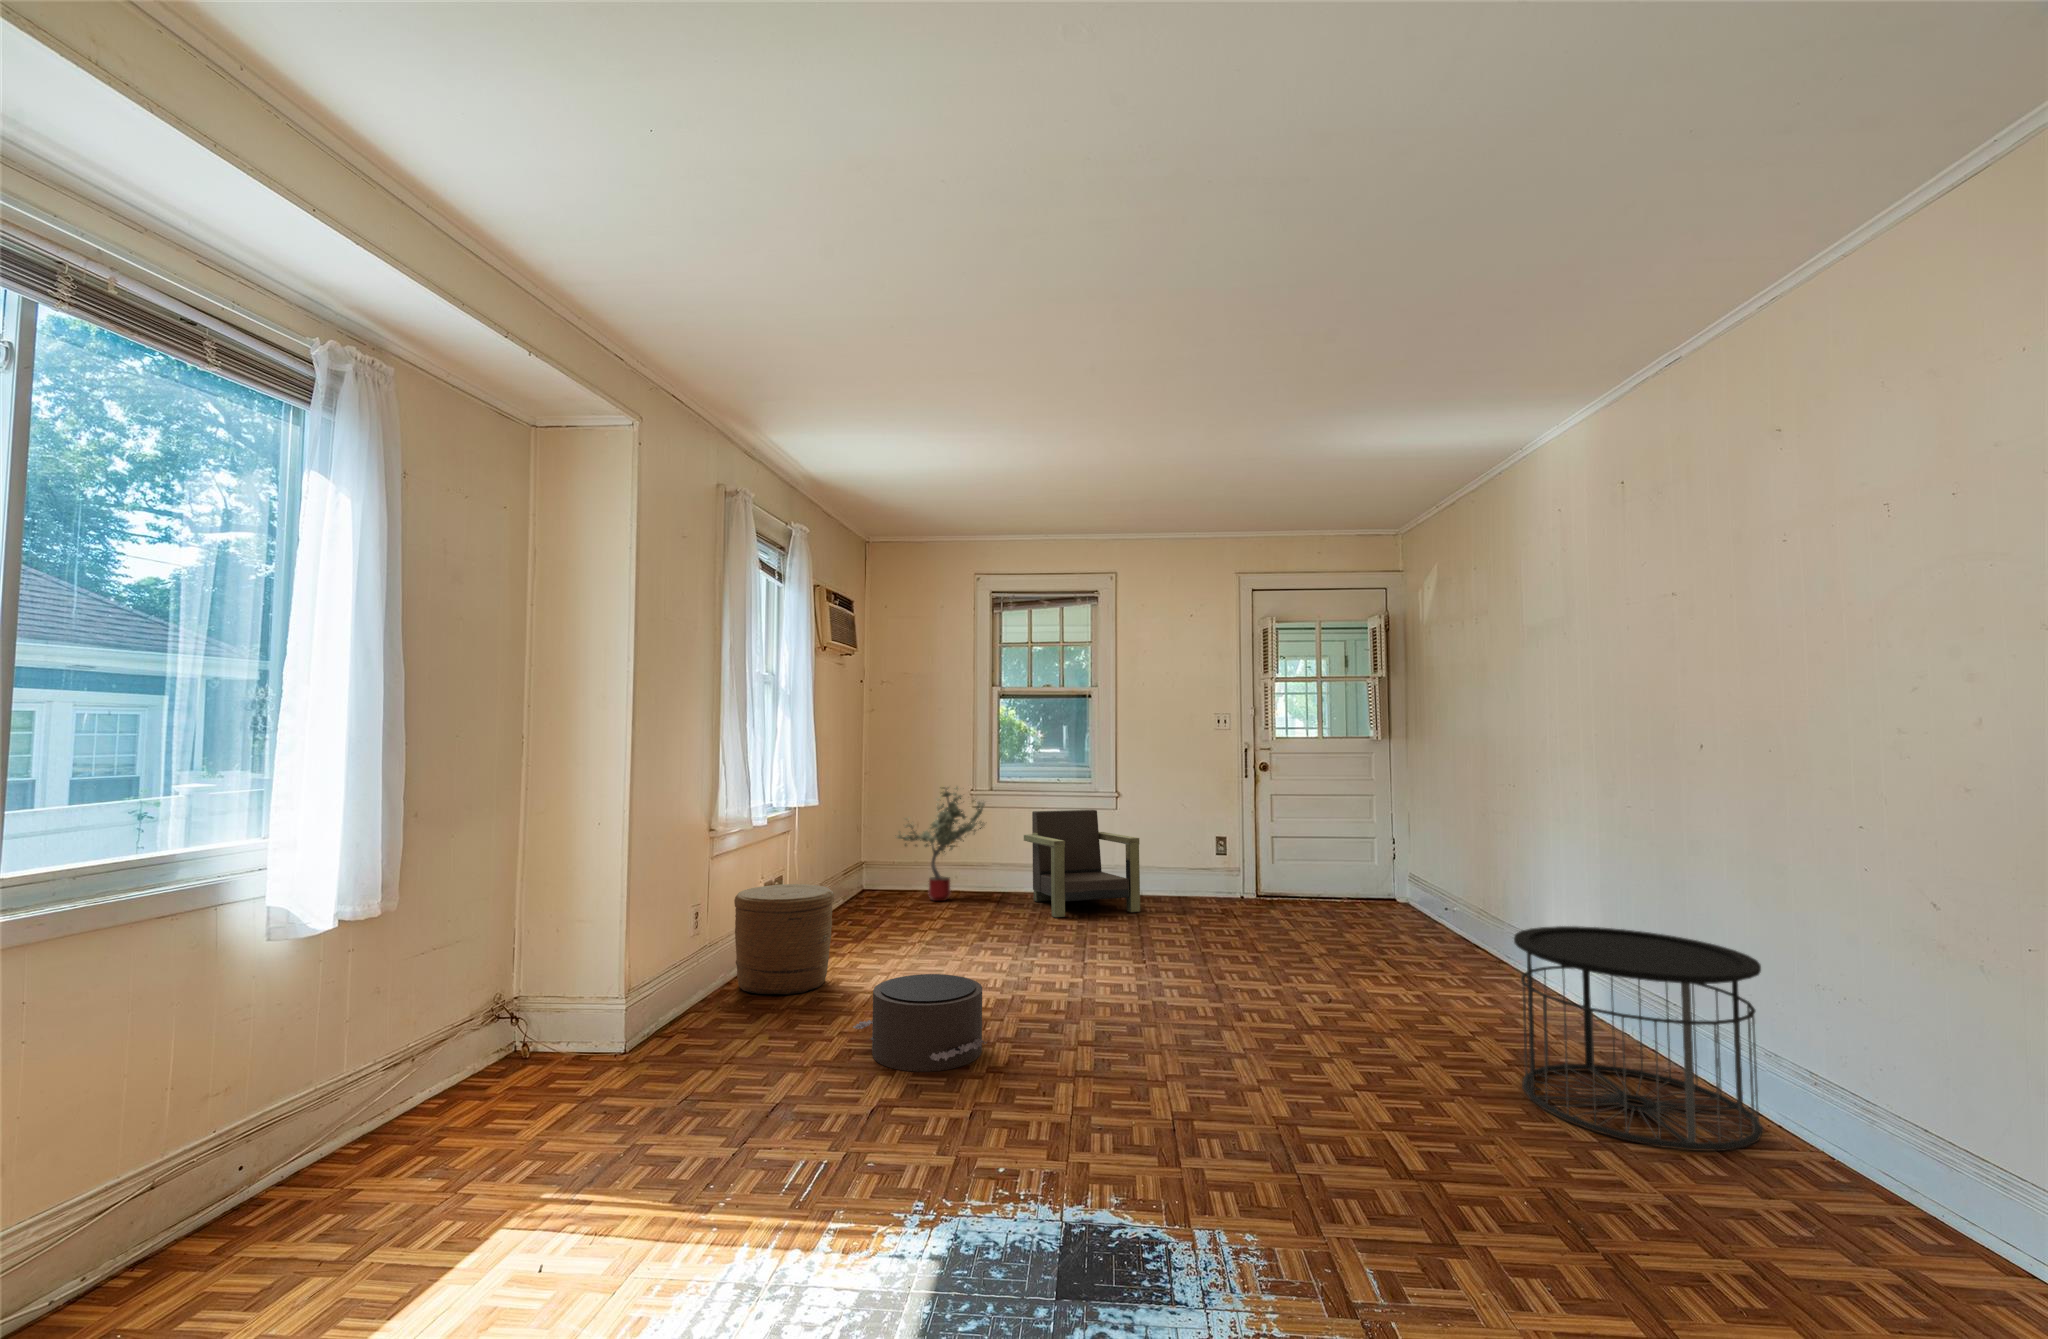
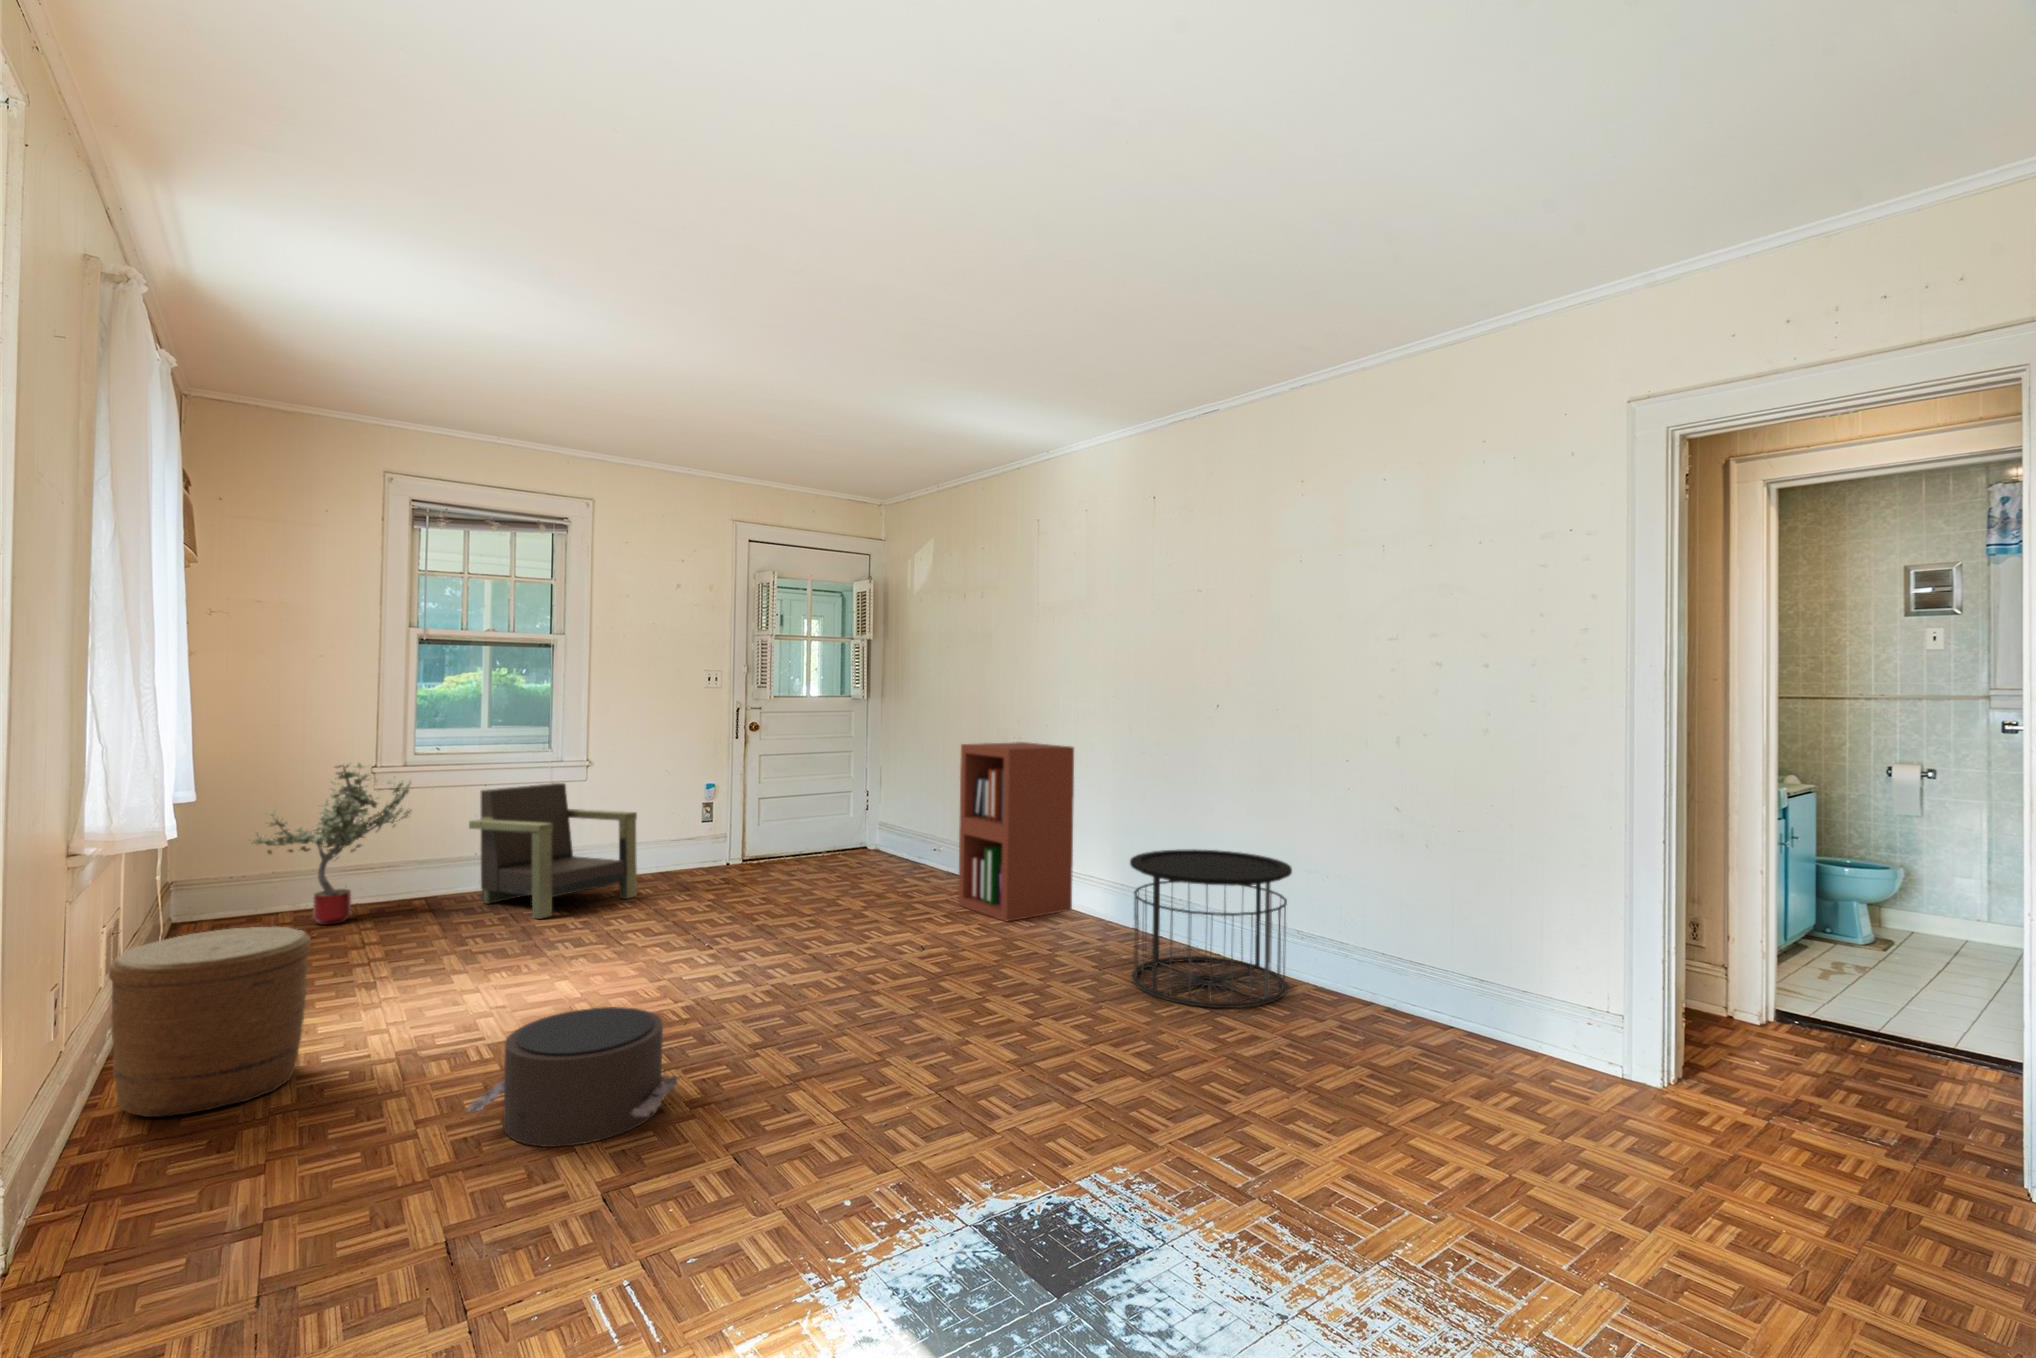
bookshelf: none [1418,789,1556,994] -> present [958,742,1074,921]

